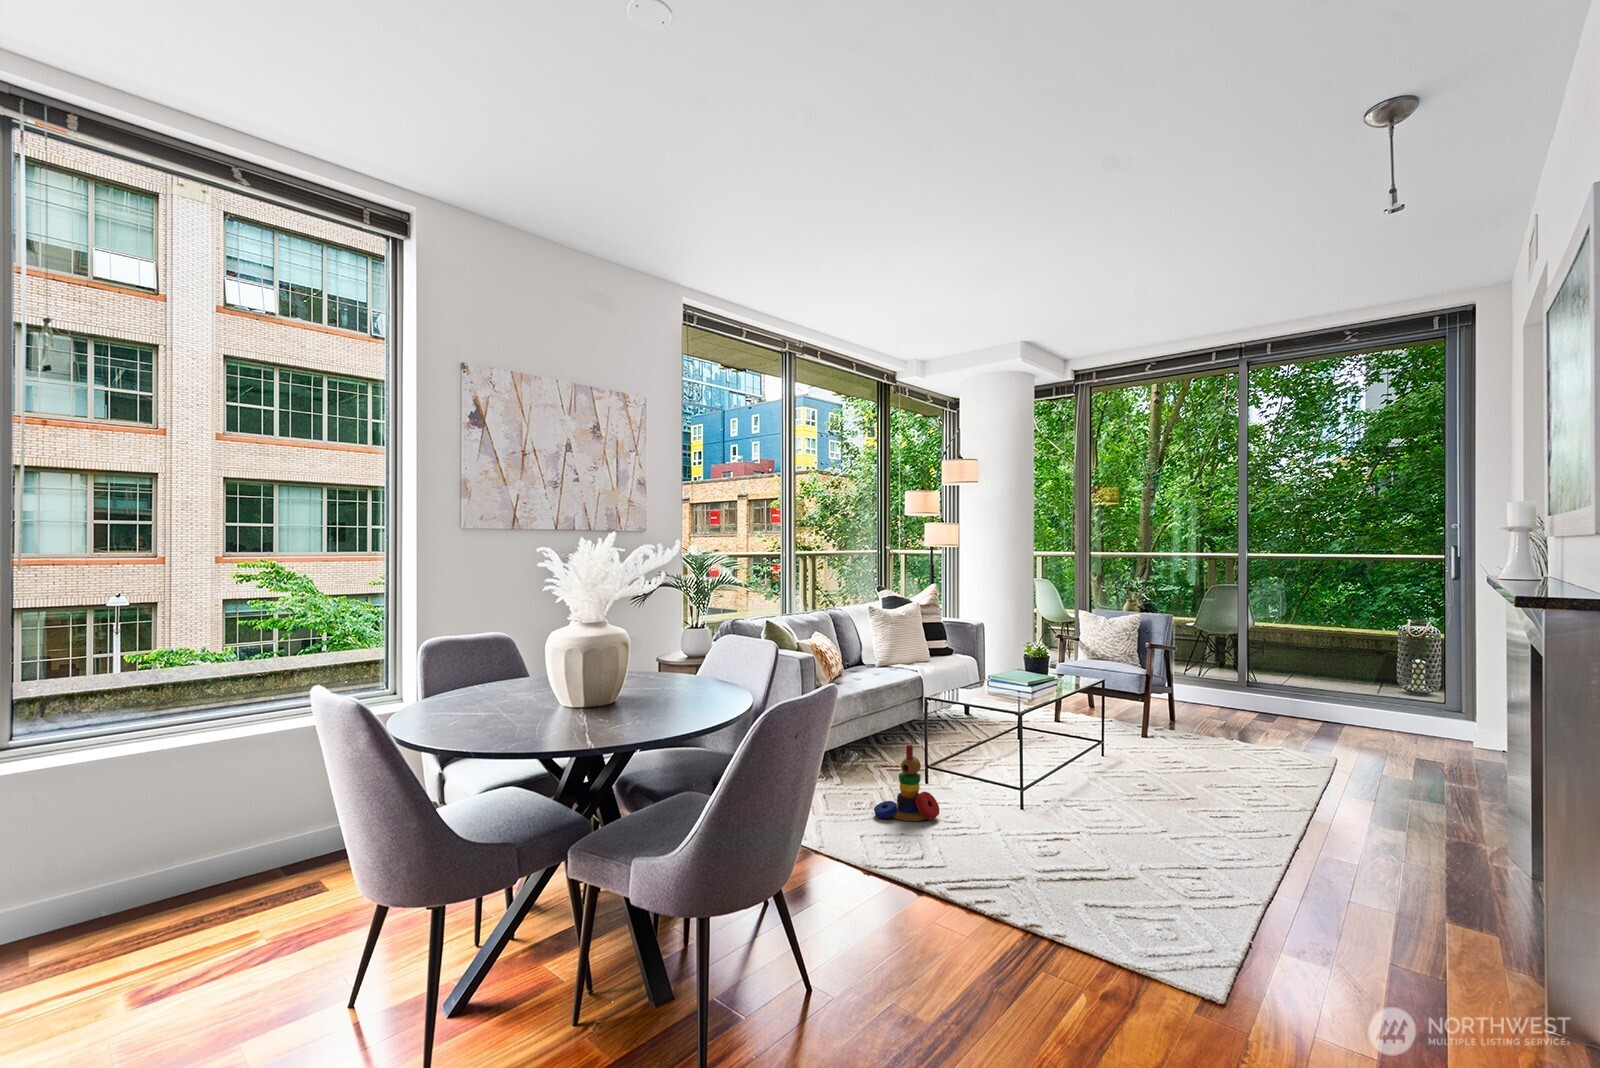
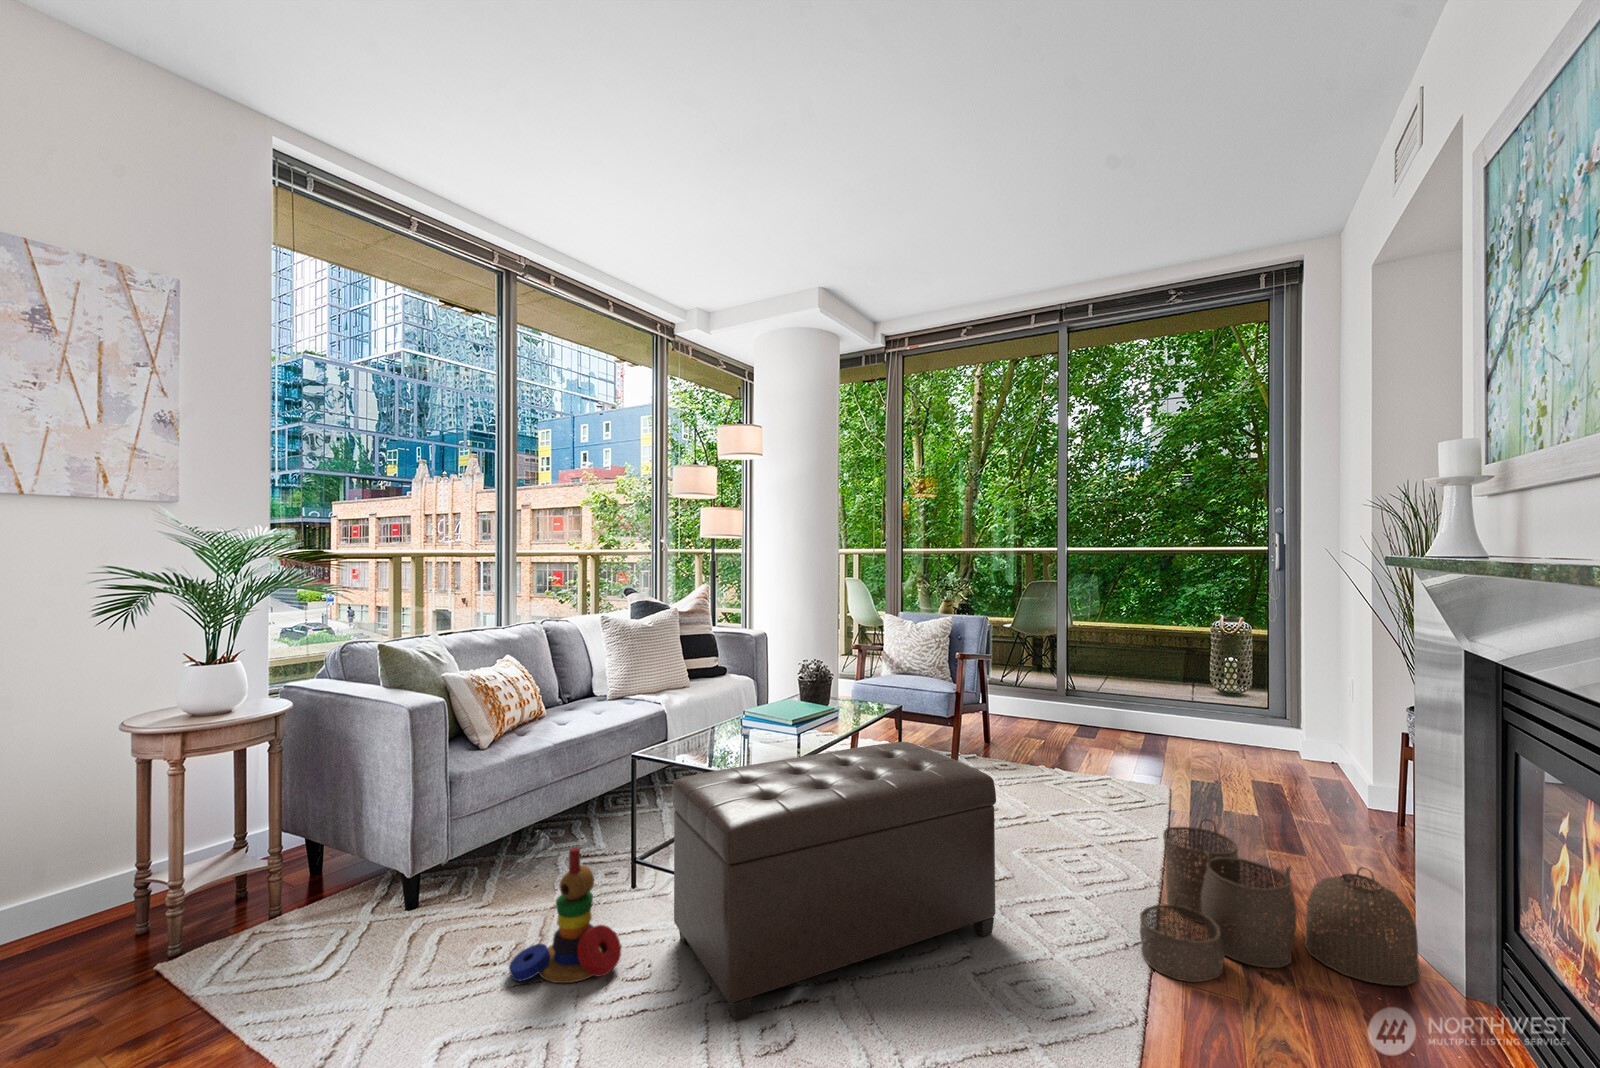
ottoman: none [965,697,1185,843] -> present [672,742,996,1021]
woven basket: none [1290,760,1501,864] -> present [1140,819,1420,986]

